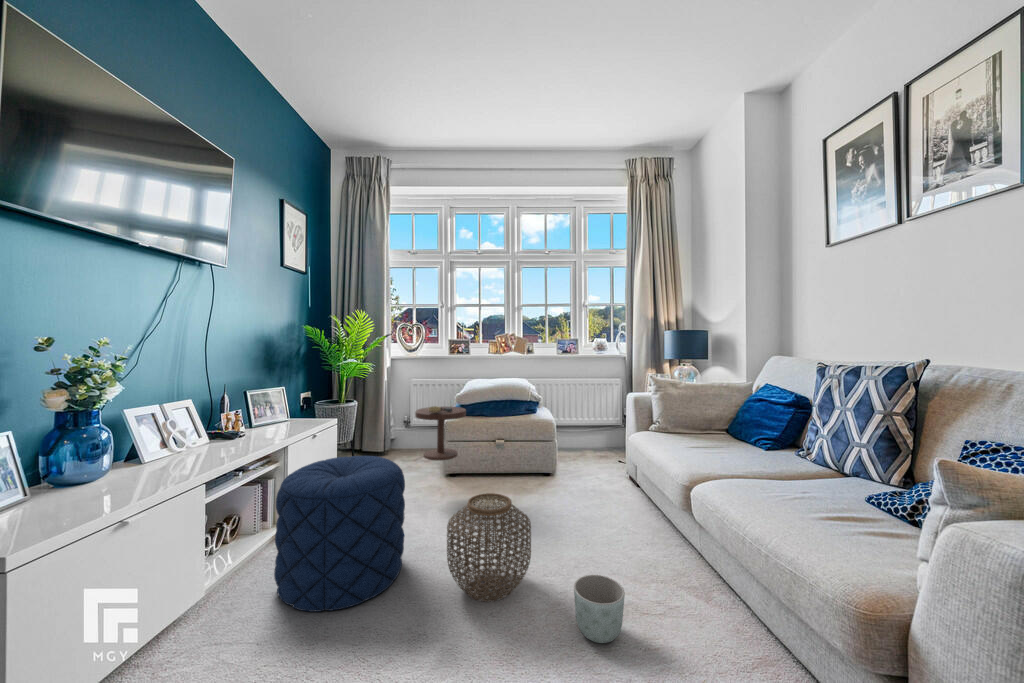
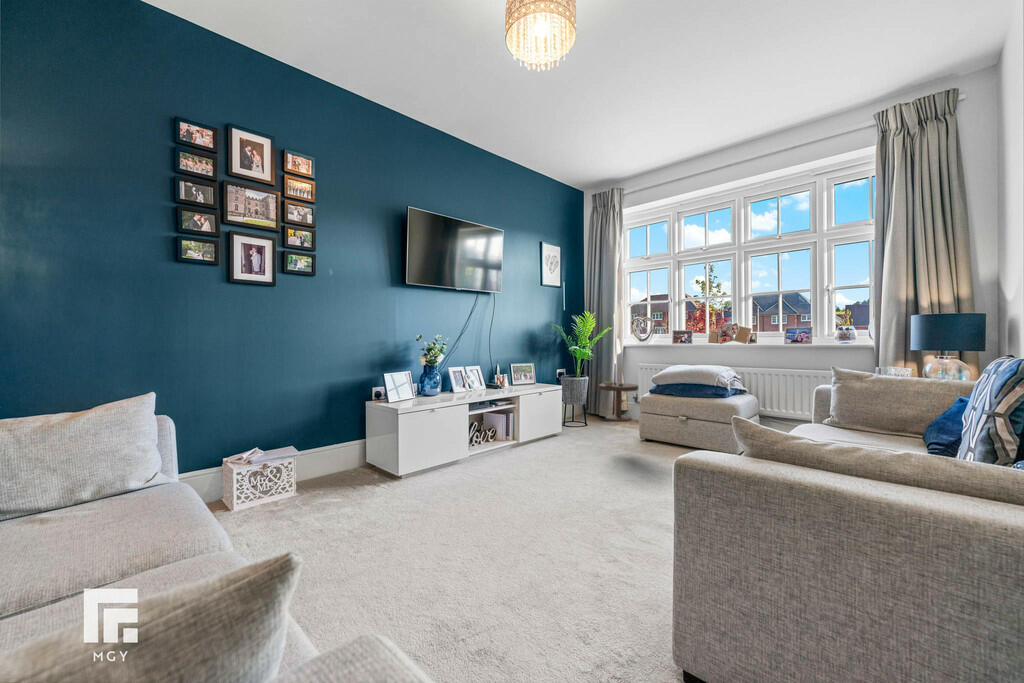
pouf: present [274,456,405,612] -> none [492,402,559,477]
woven basket: present [447,493,531,601] -> none [561,433,616,498]
planter: present [574,575,625,643] -> none [606,491,640,530]

